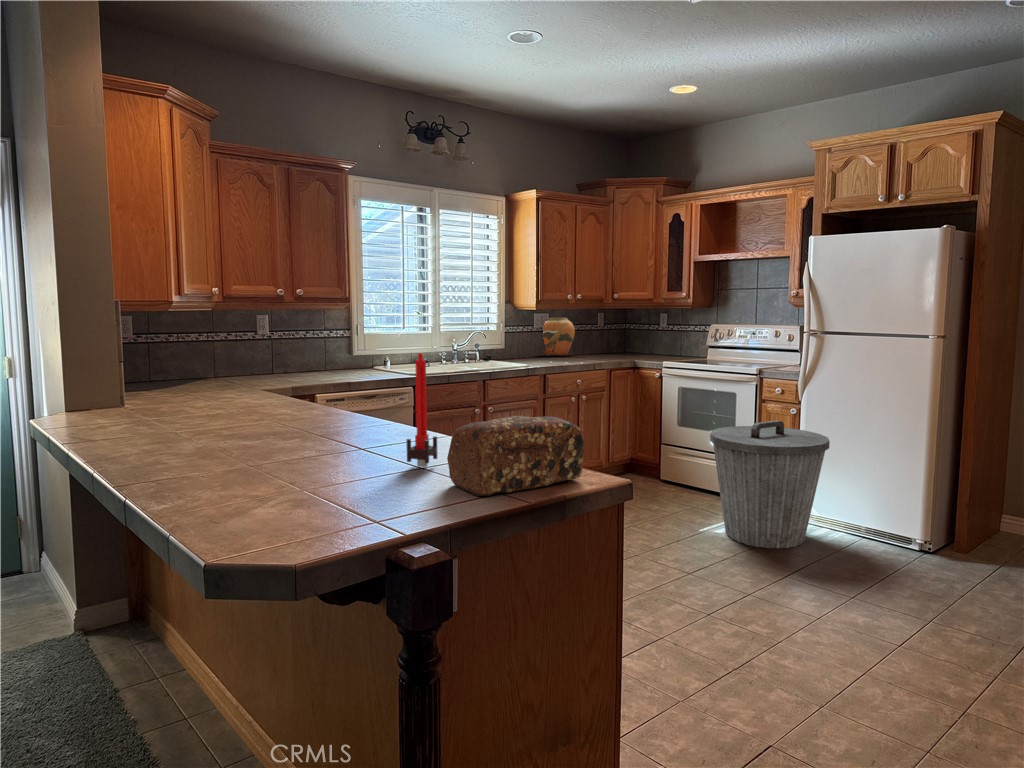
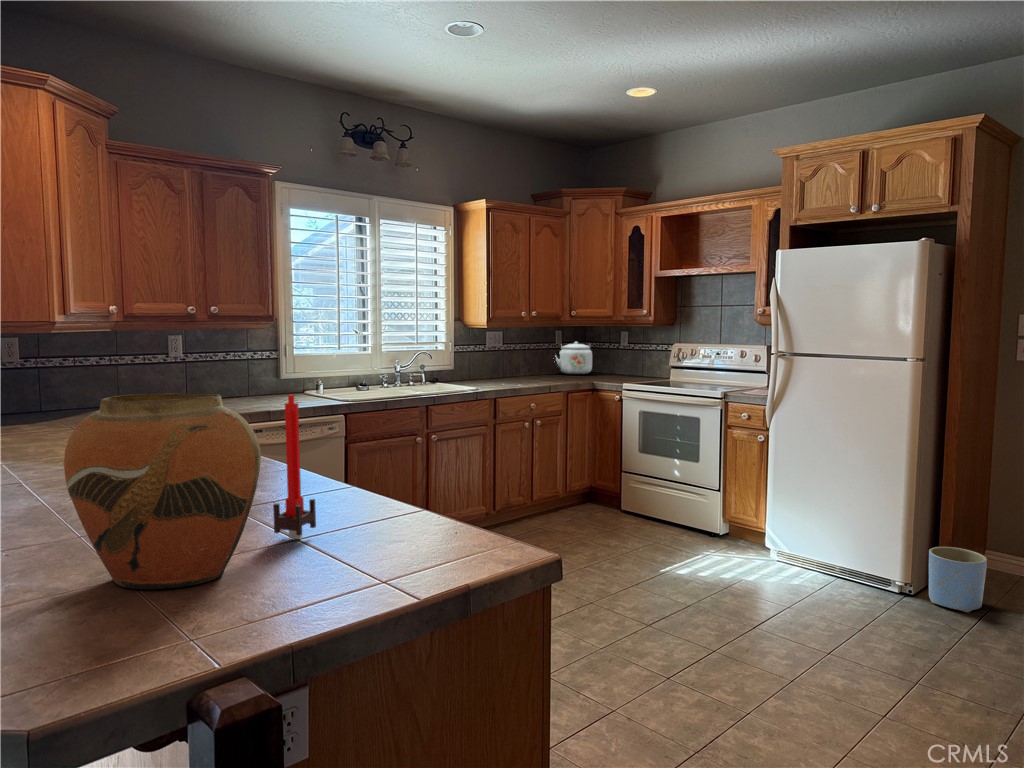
vase: present [542,318,575,356] -> present [64,394,261,589]
kettle: none [594,323,632,354] -> present [555,342,592,374]
bread loaf: present [447,416,584,496] -> none [315,475,494,589]
trash can: present [710,420,830,549] -> none [672,450,801,592]
planter: none [948,510,1003,568] -> present [929,547,987,612]

